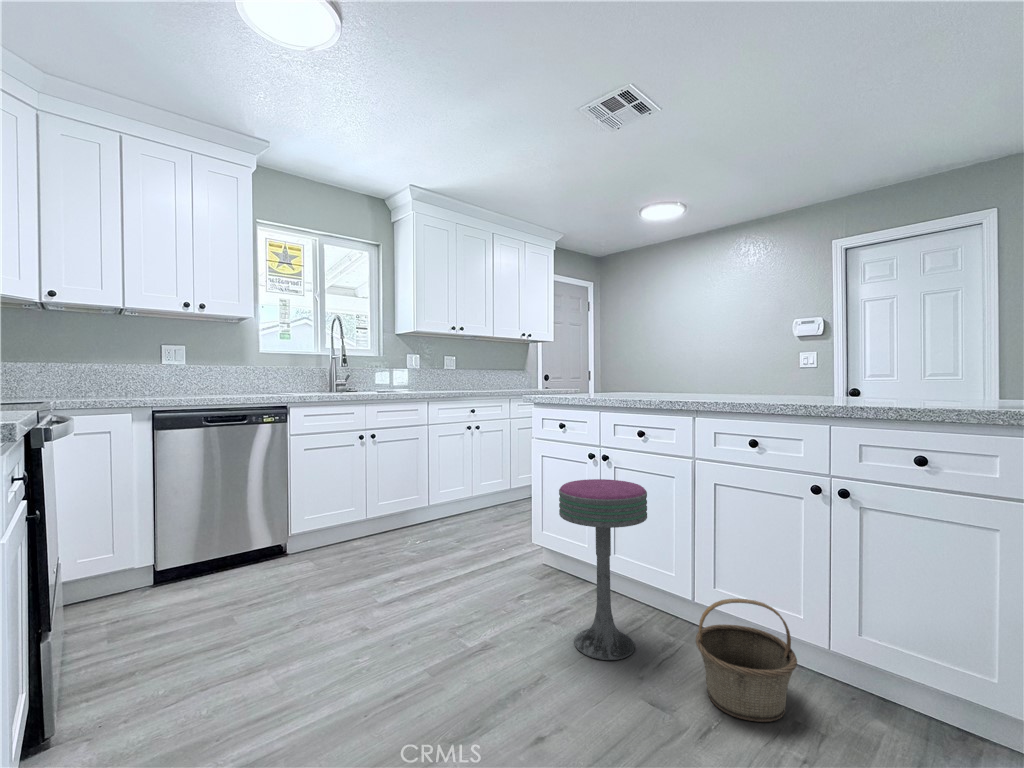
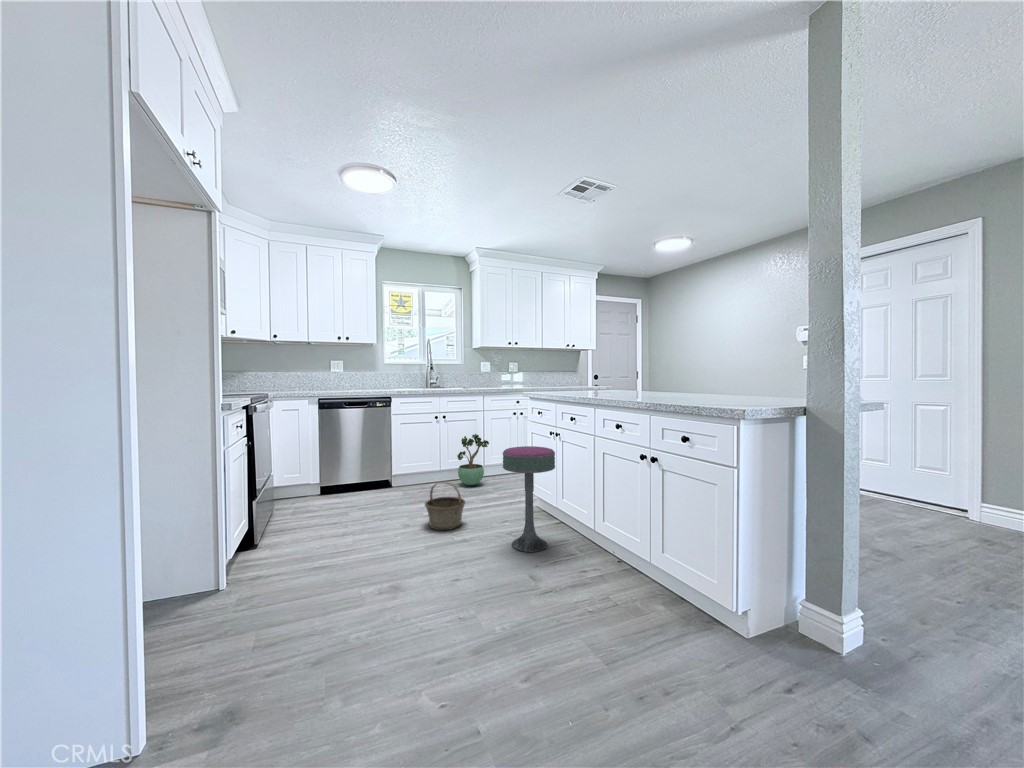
potted plant: none [400,460,446,541] -> present [457,434,489,485]
basket: present [696,599,797,722] -> present [425,482,465,530]

